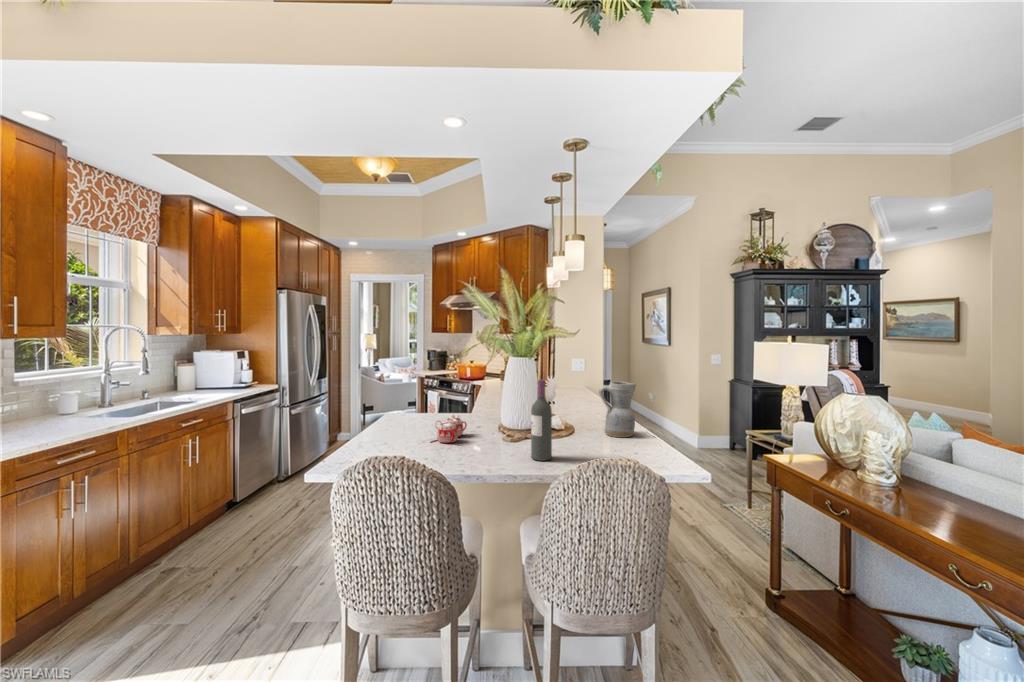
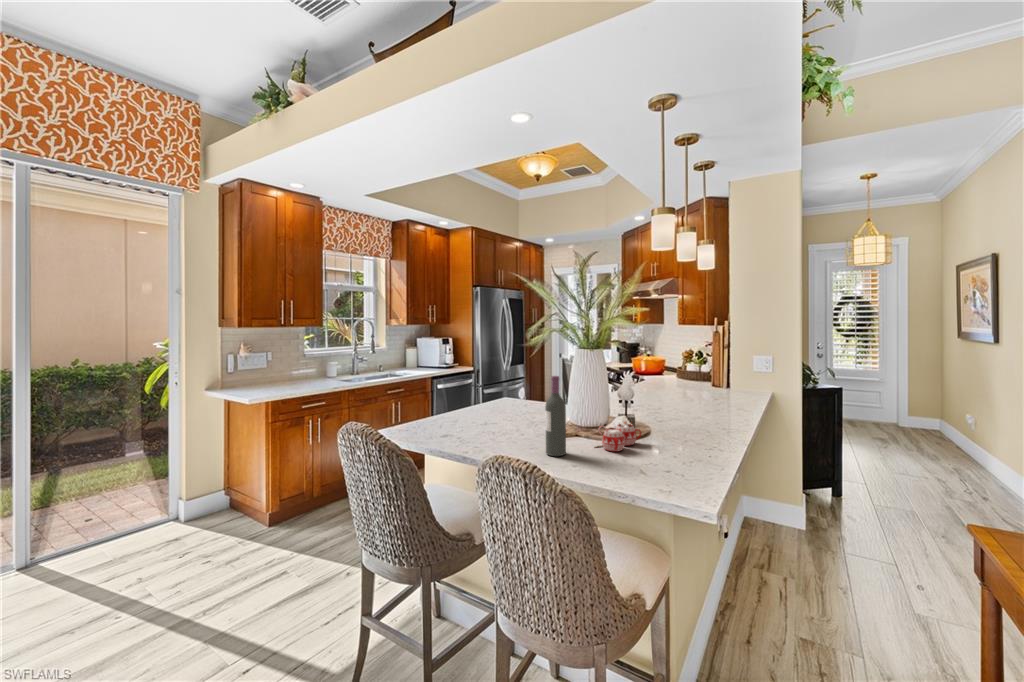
ceramic pitcher: present [599,381,636,437] -> none [663,384,706,448]
mug: present [430,415,467,443] -> present [594,420,641,452]

